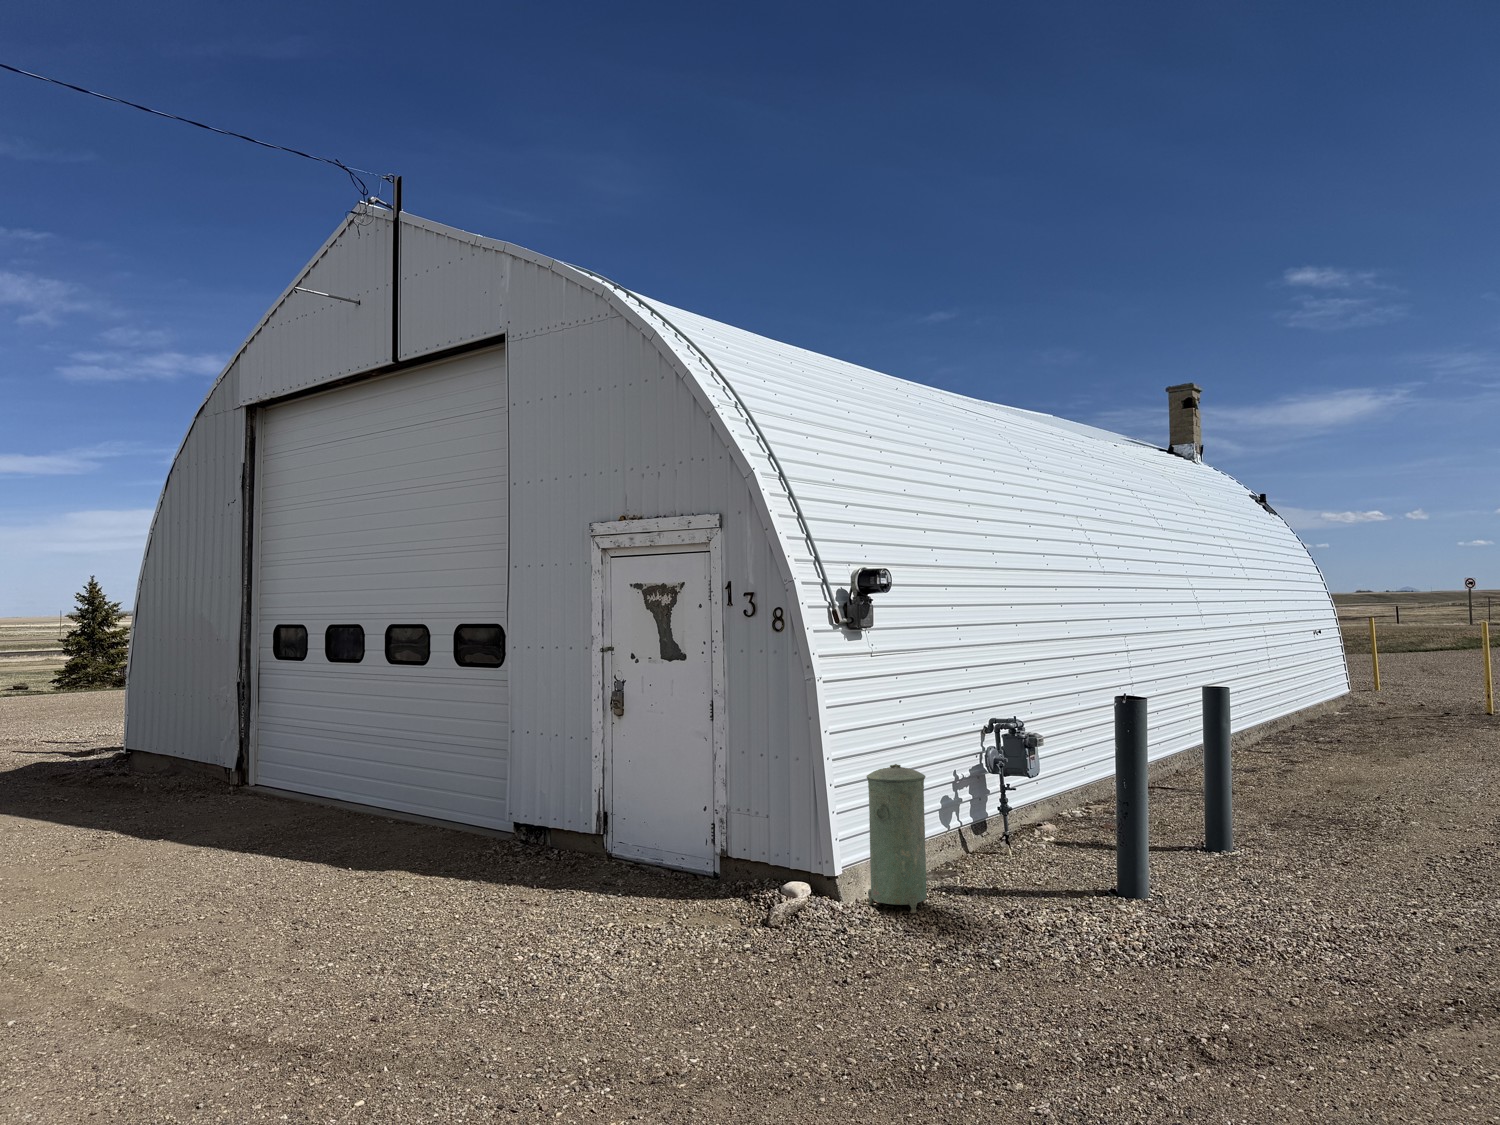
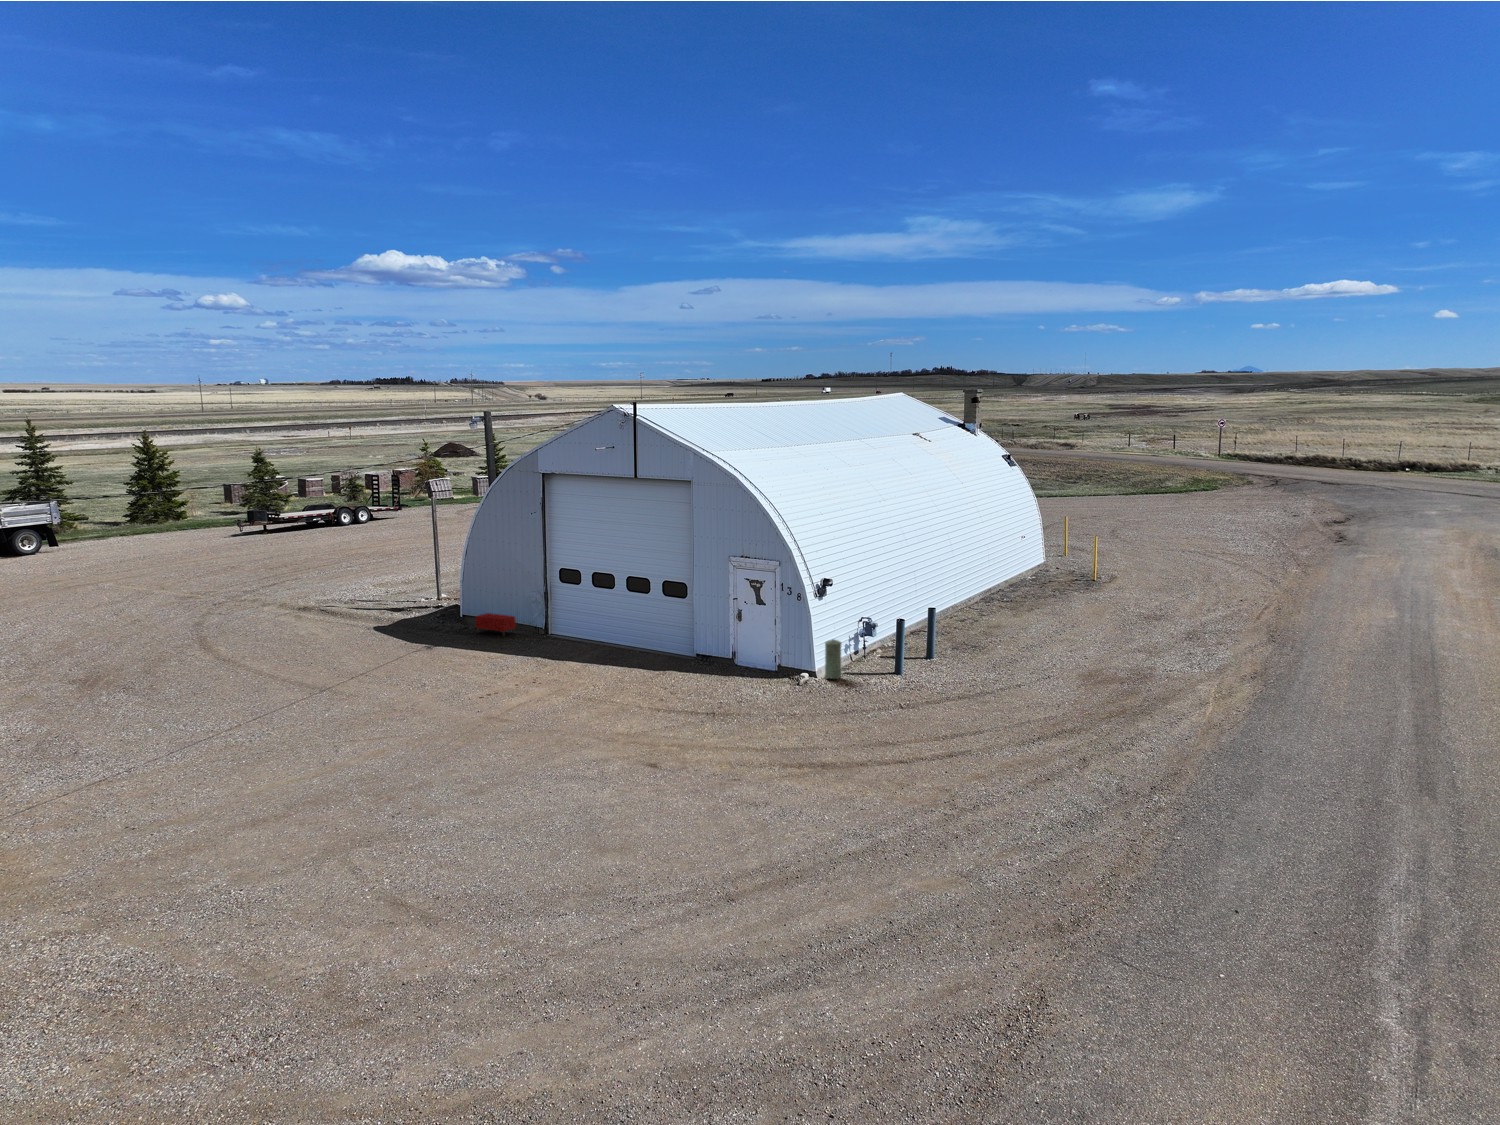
bench: none [102,739,185,789] -> present [475,613,516,636]

